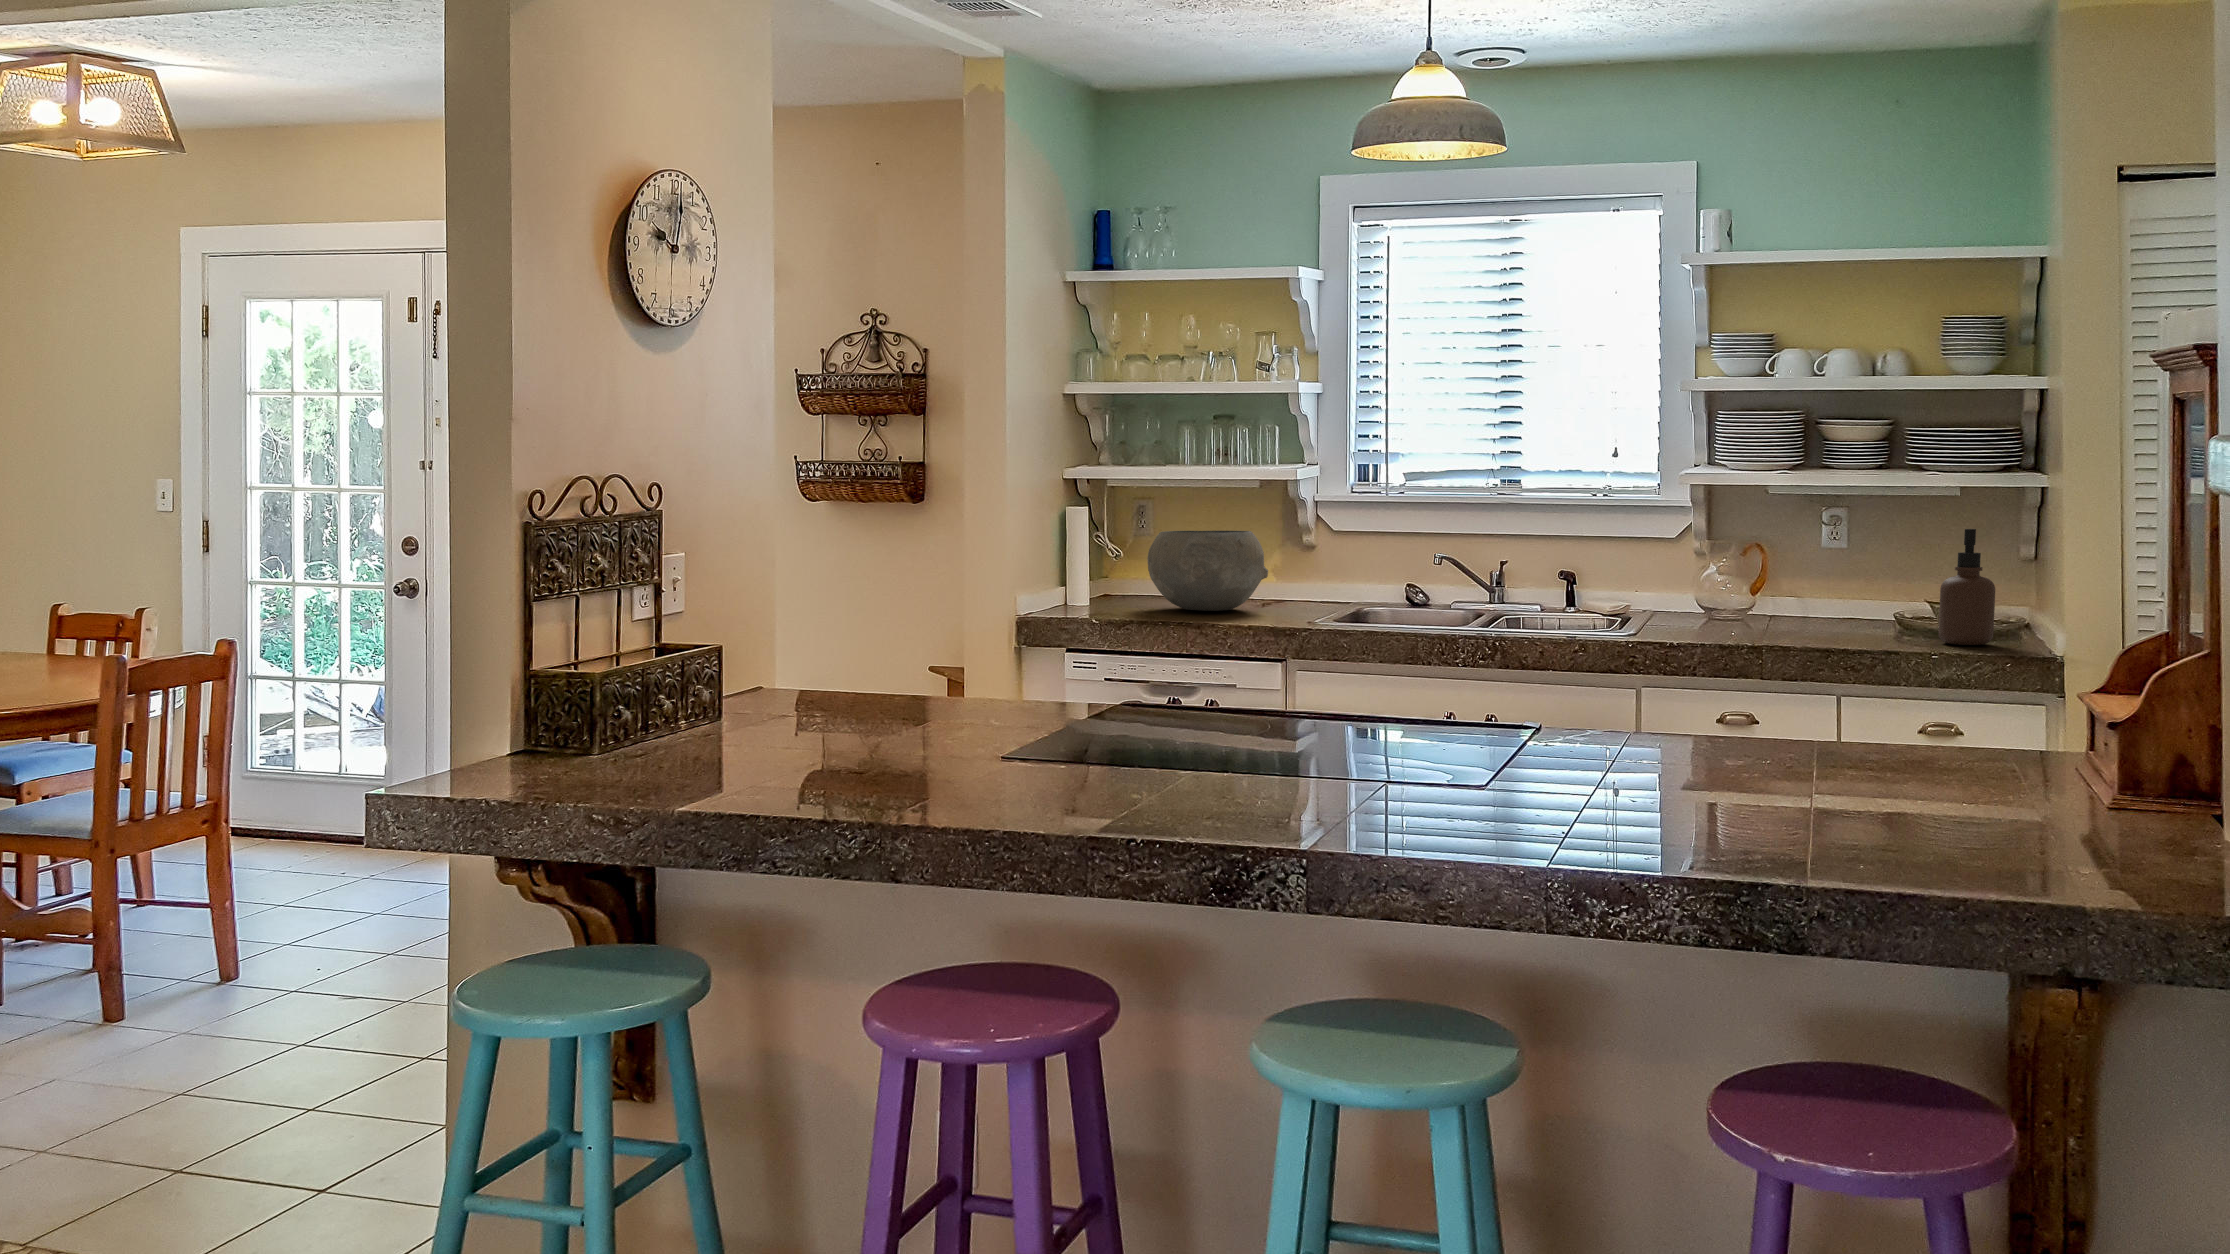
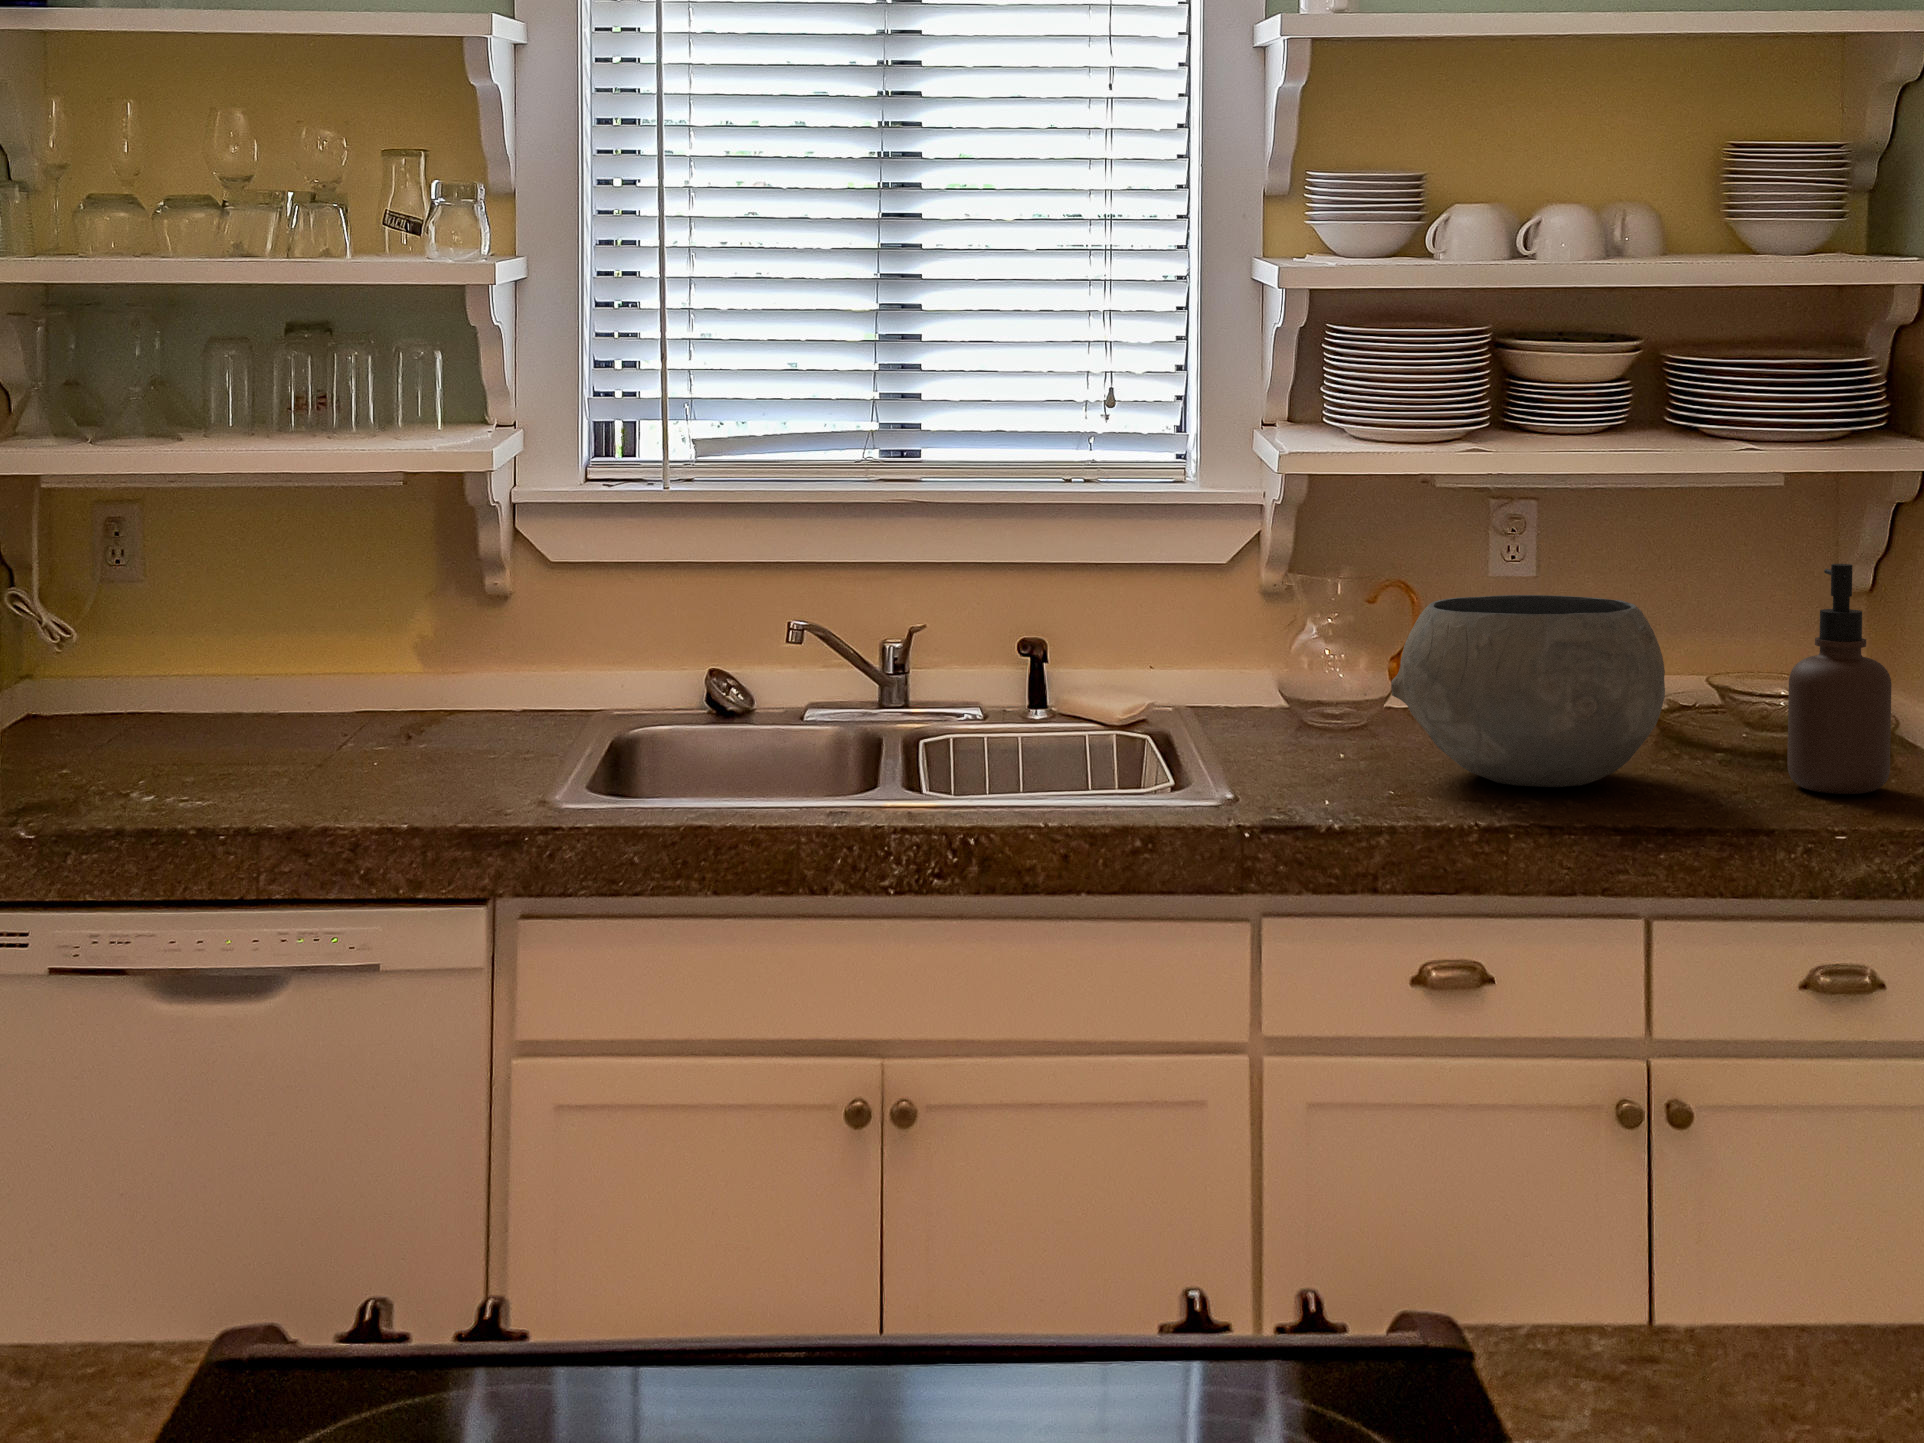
ceramic bowl: present [1147,531,1268,611] -> present [1391,595,1665,787]

